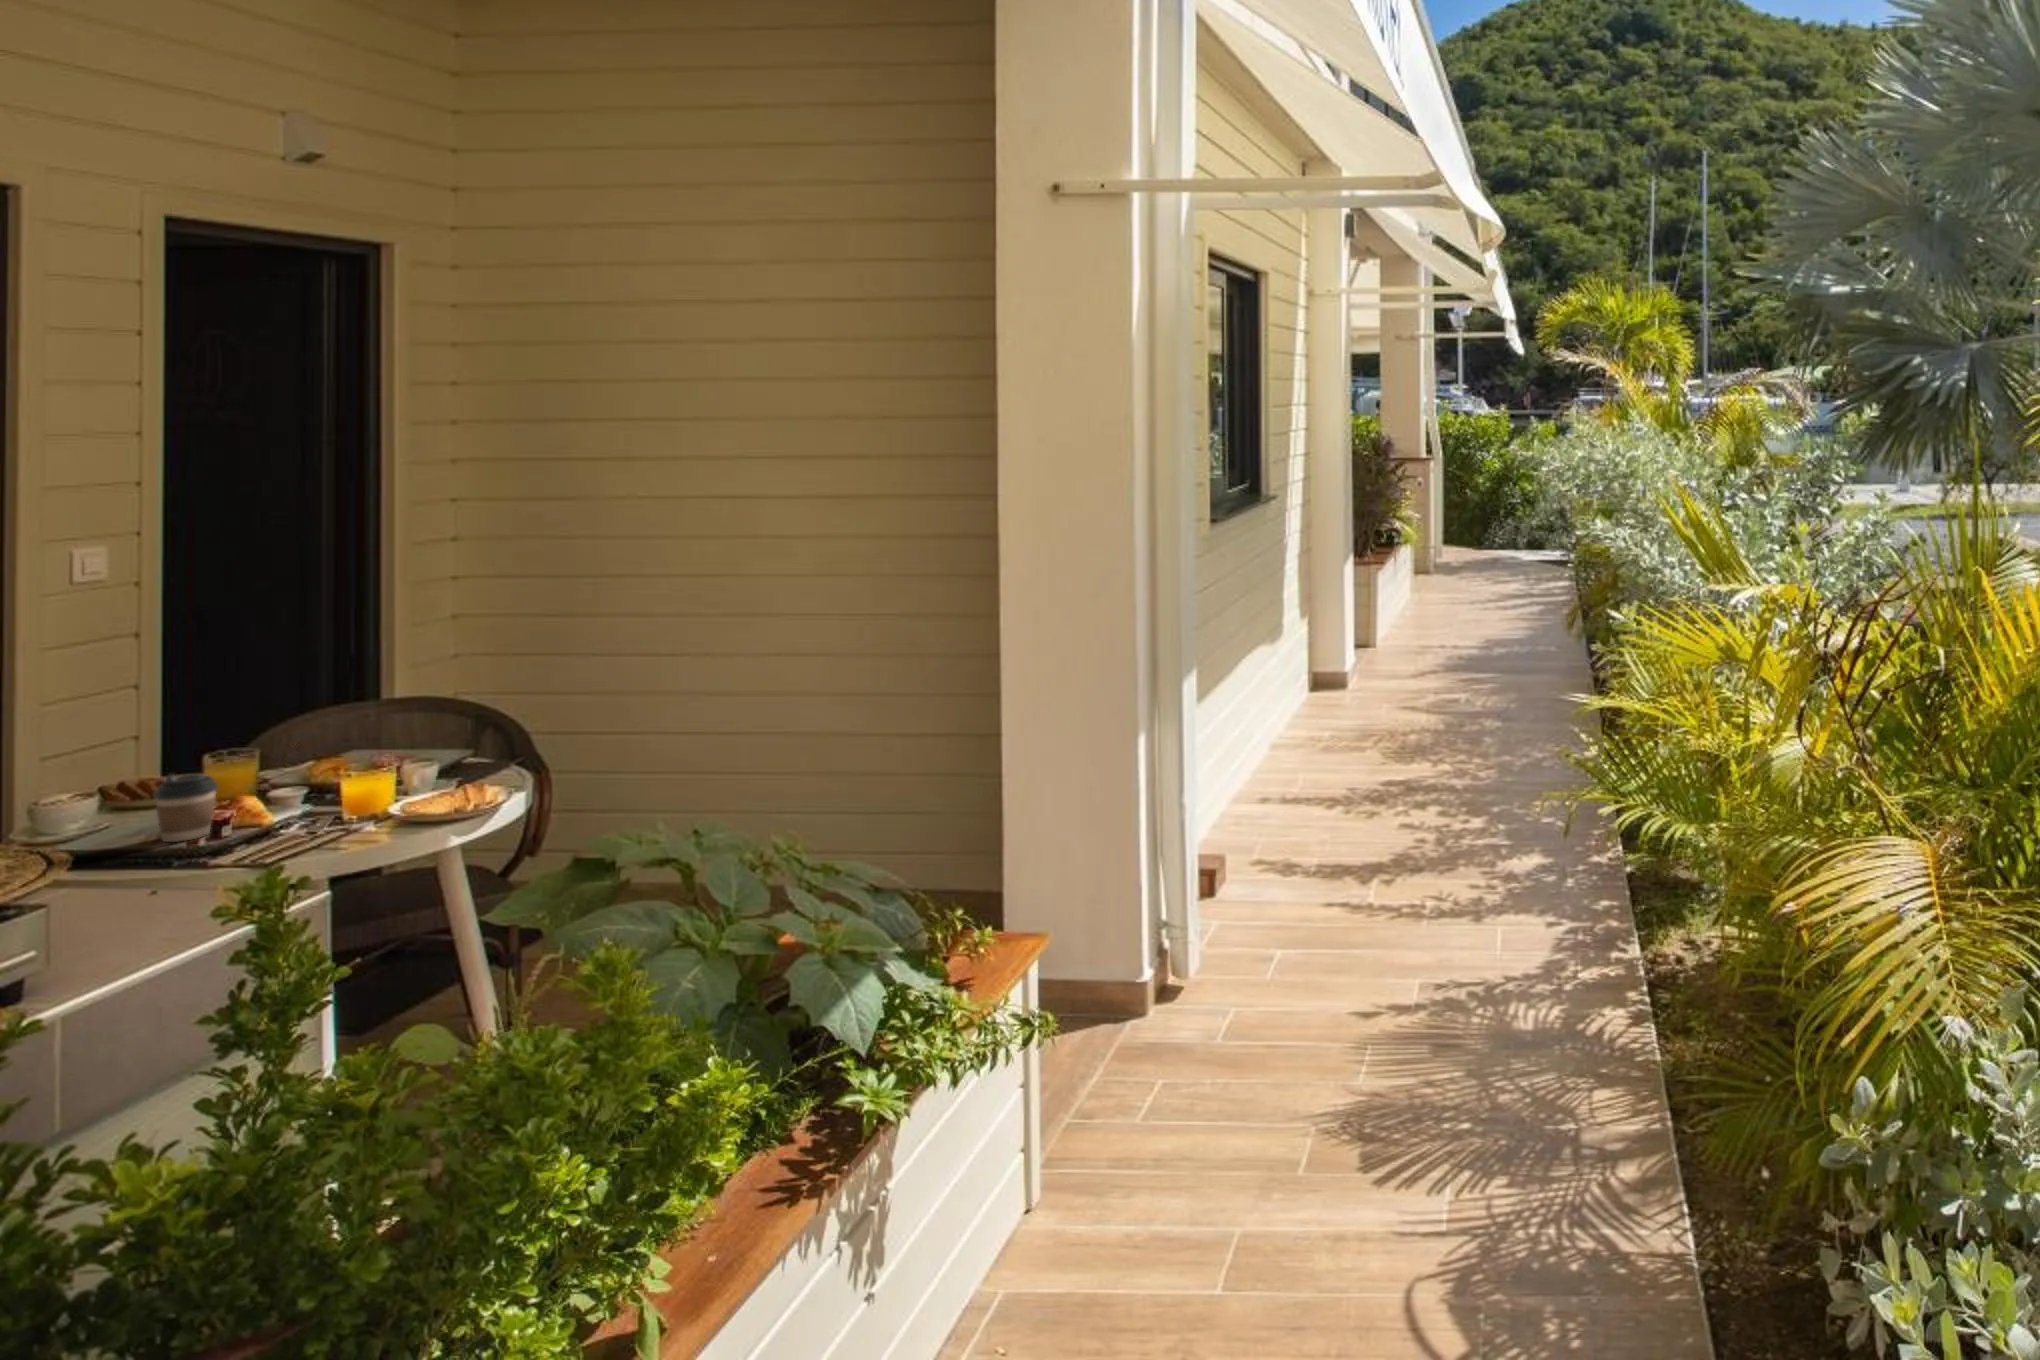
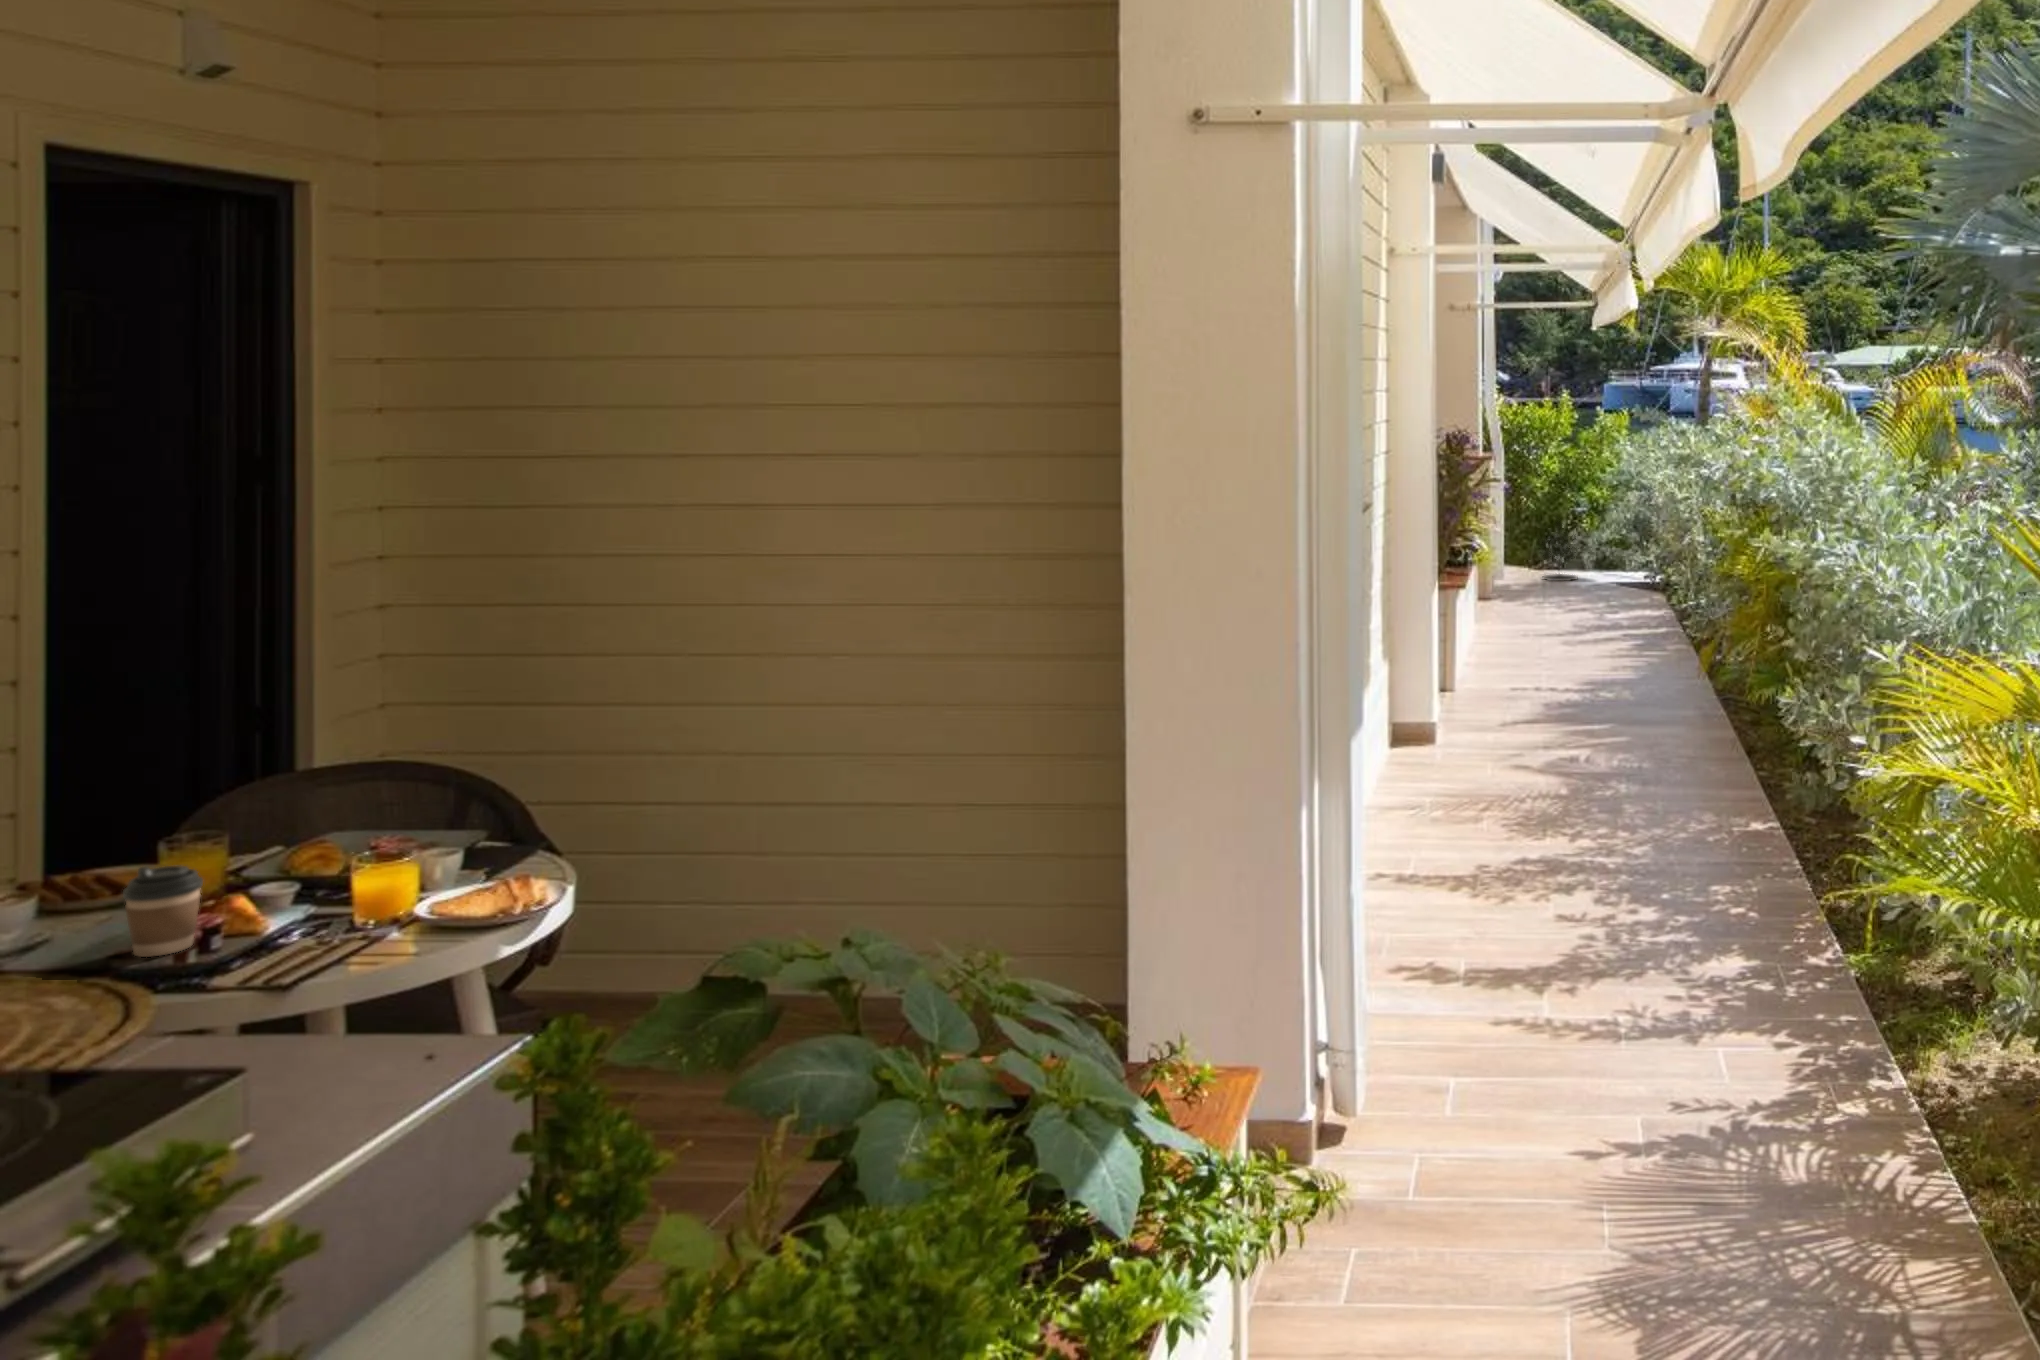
potted tree: none [1476,499,1514,556] -> present [1538,516,1579,581]

